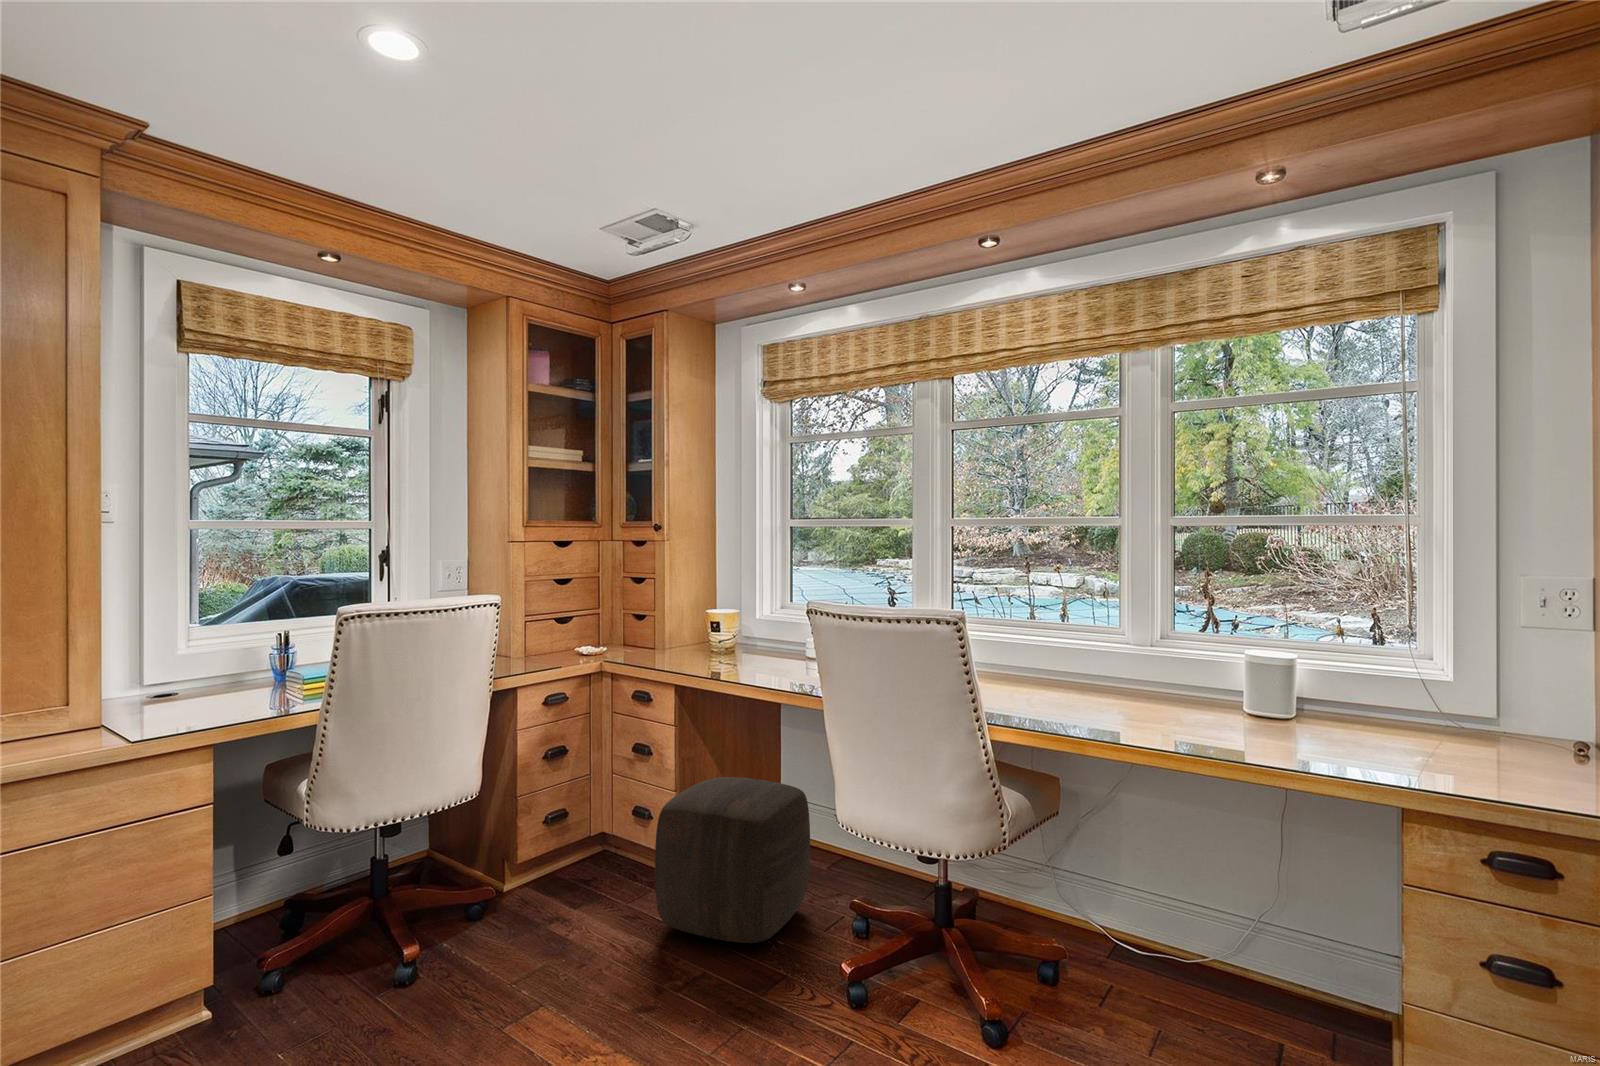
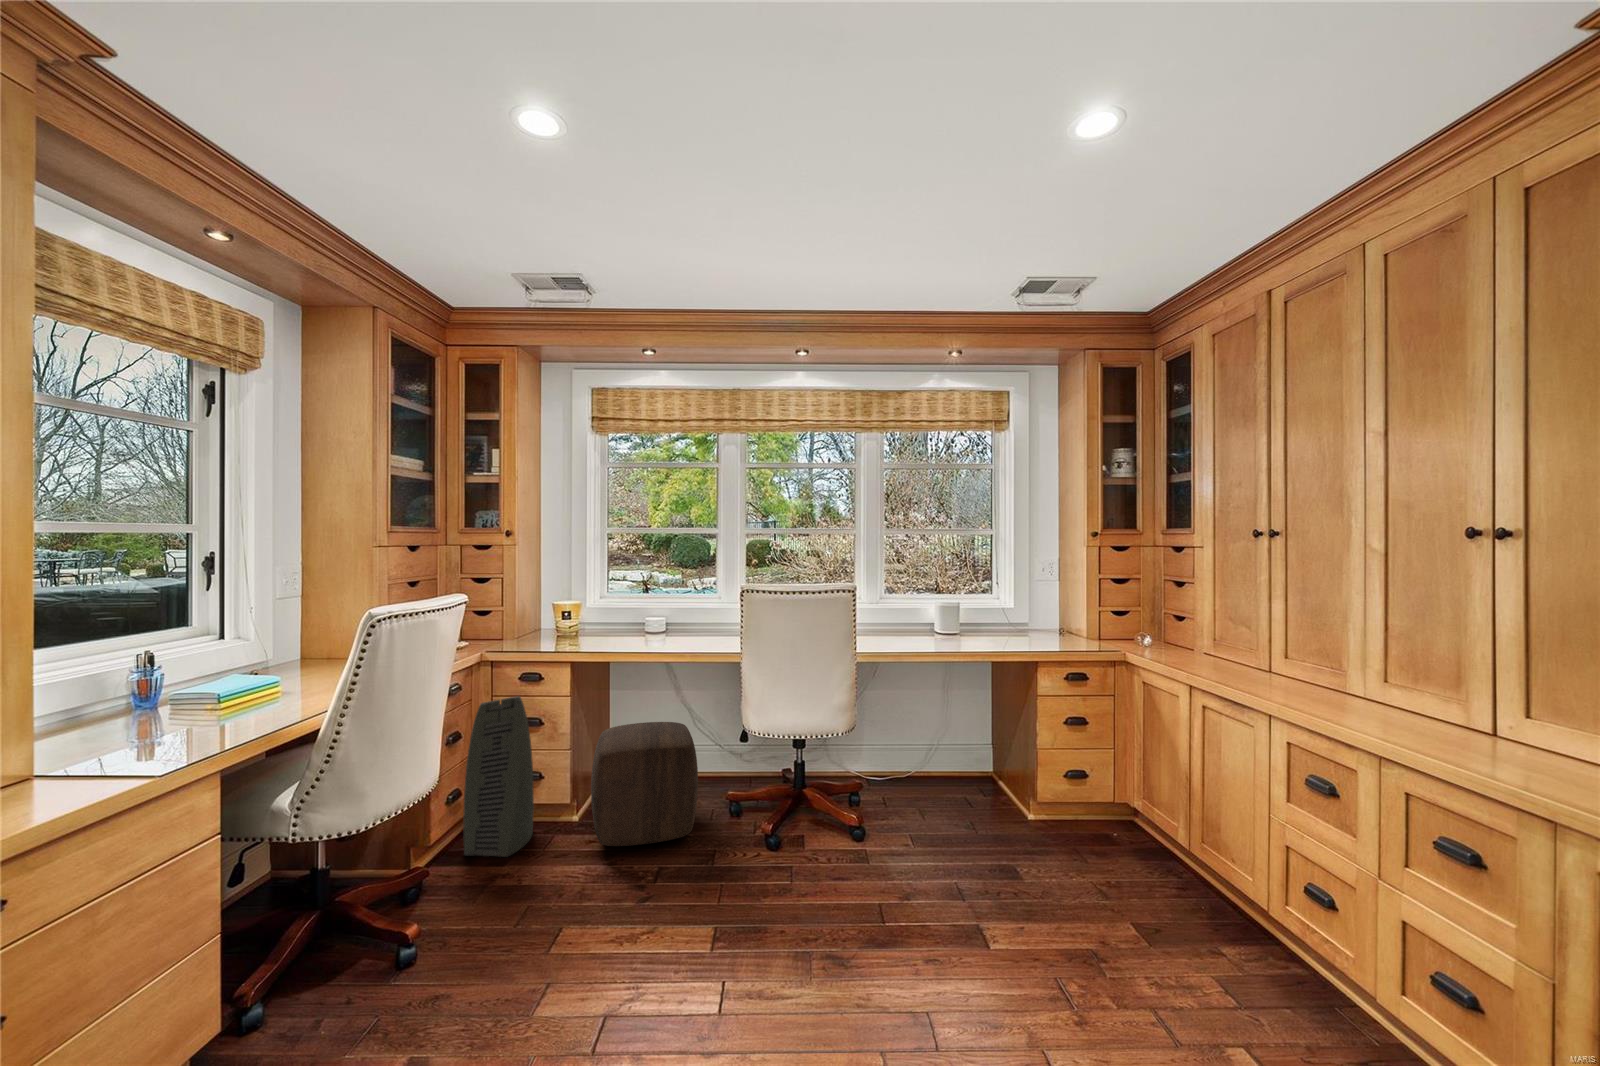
air purifier: none [553,720,638,904] -> present [464,696,534,857]

